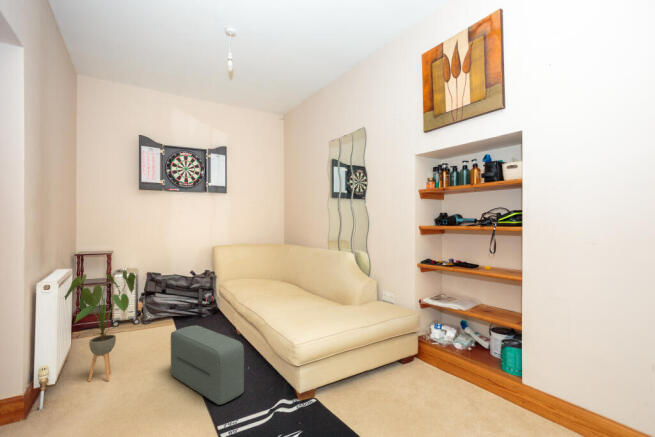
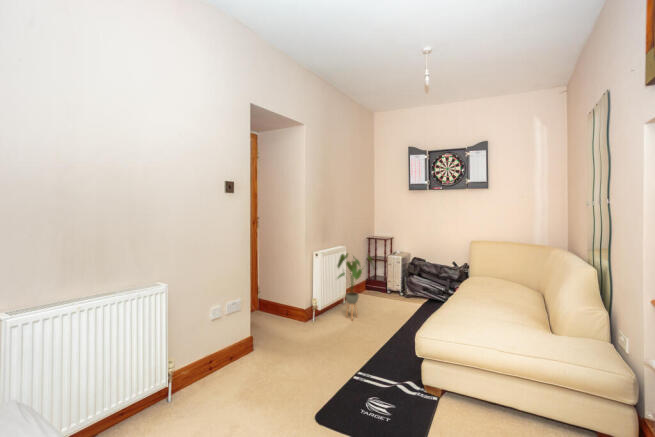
pouf: present [171,325,244,405] -> none [375,302,399,363]

